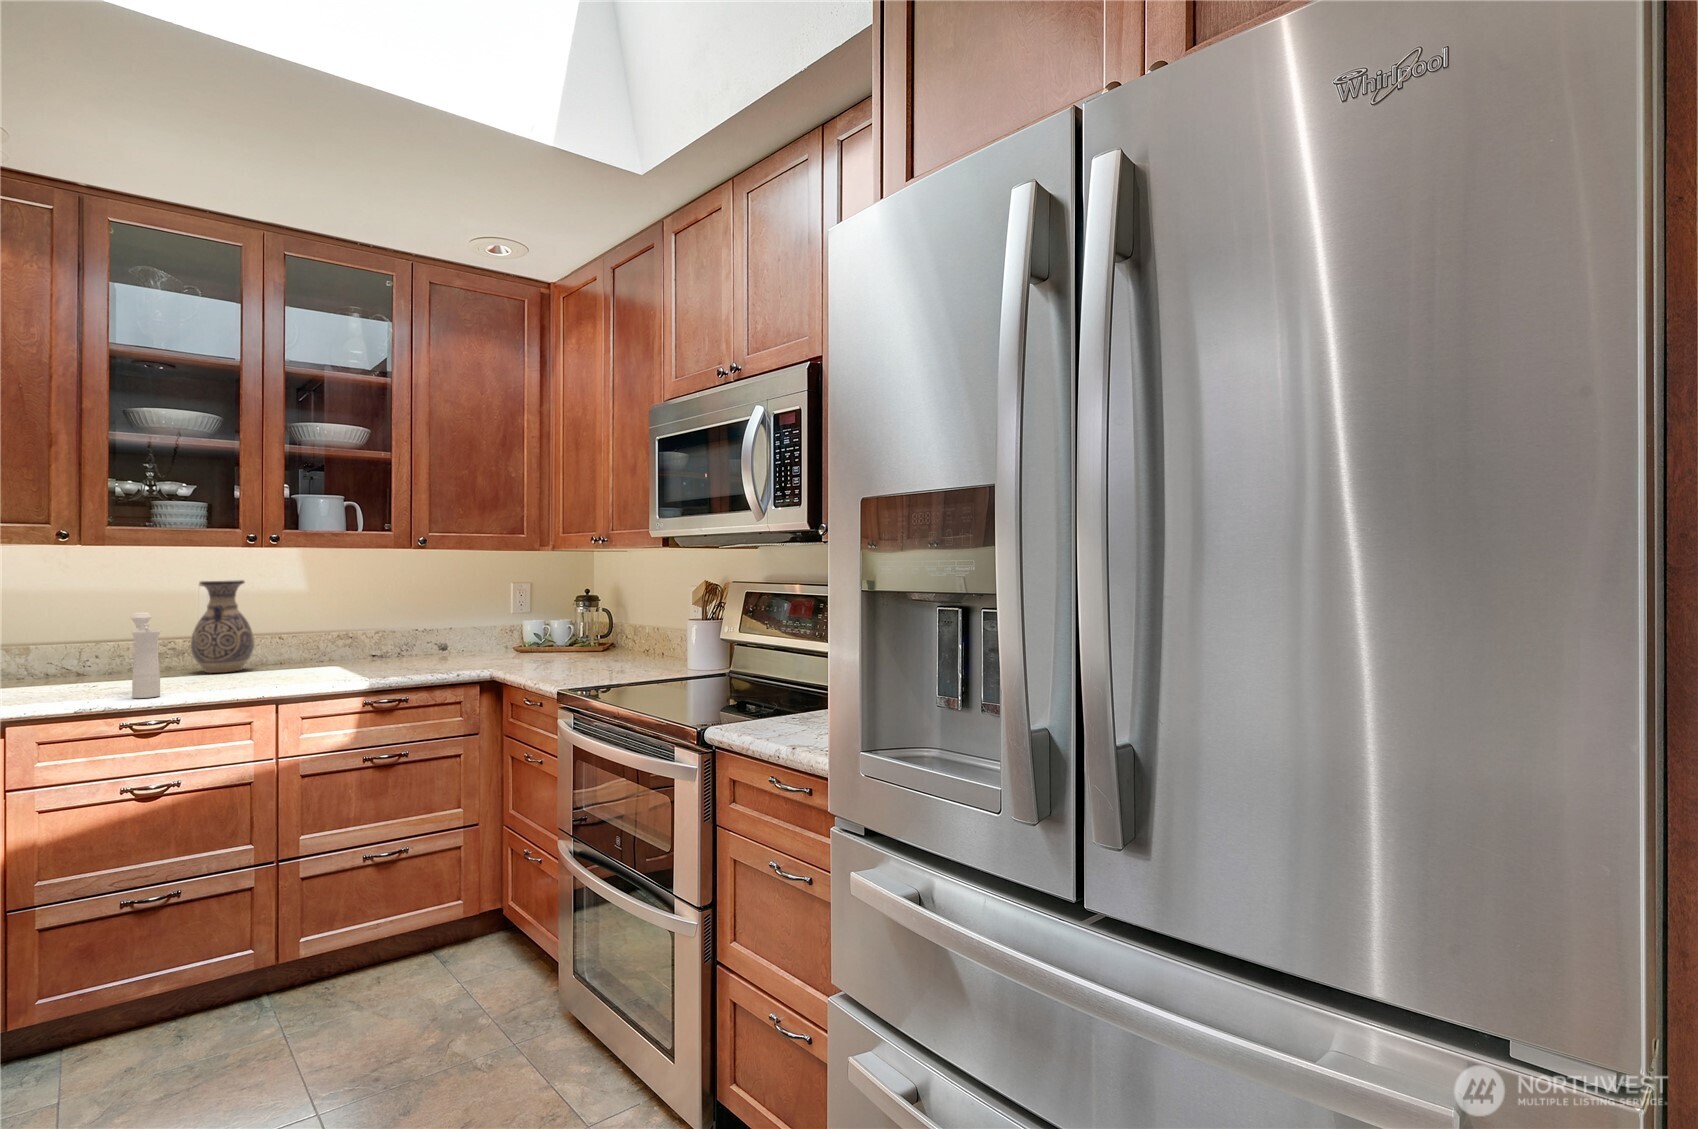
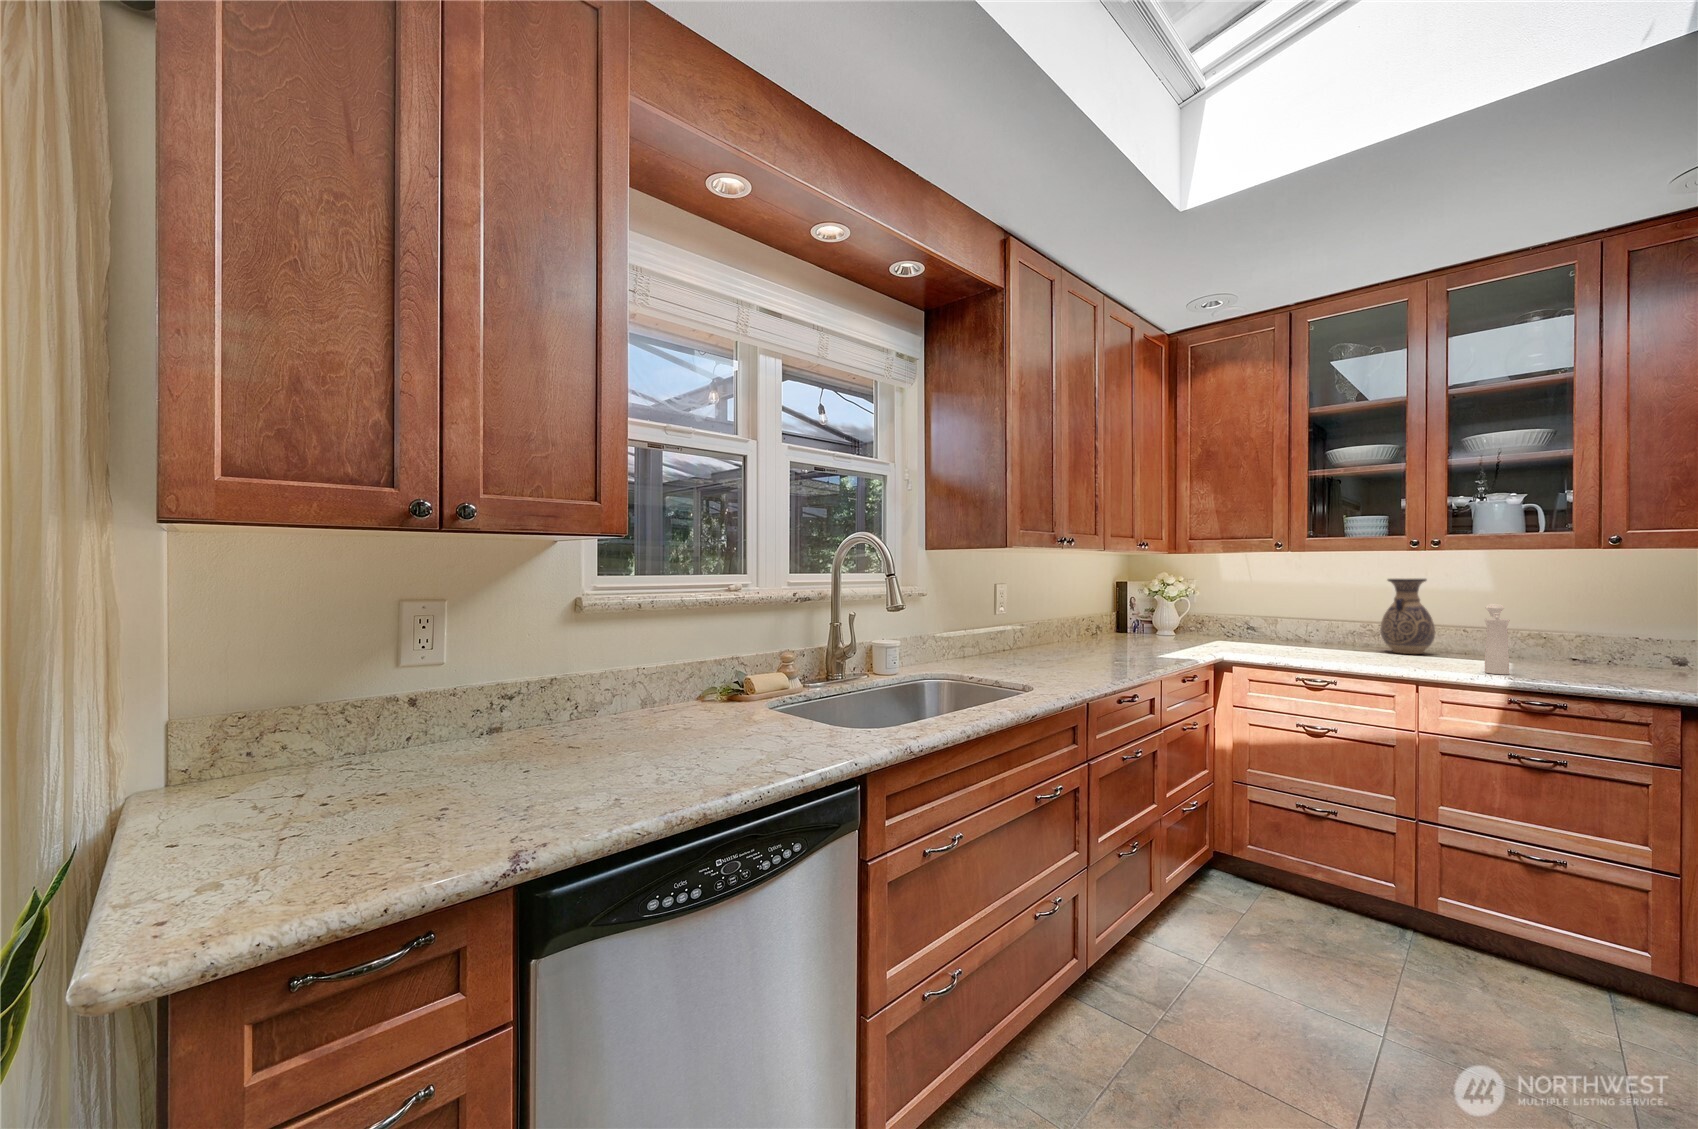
pepper mill: present [131,613,160,698] -> present [1484,604,1510,674]

